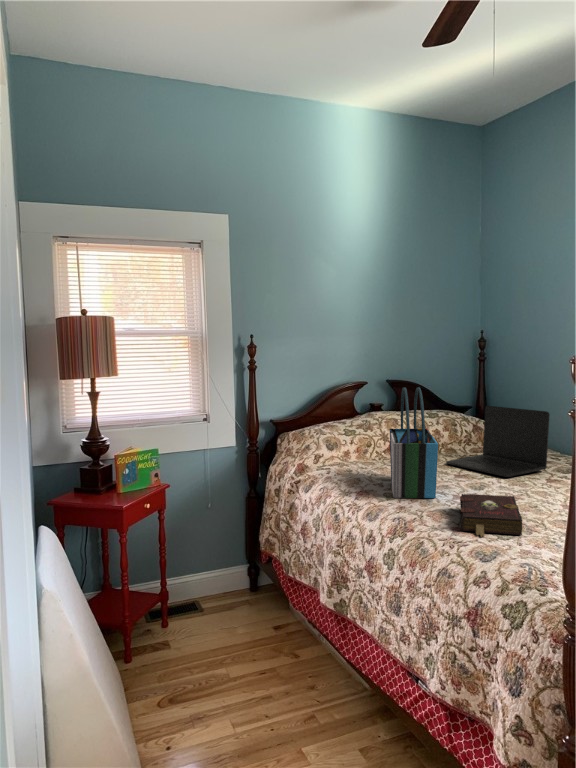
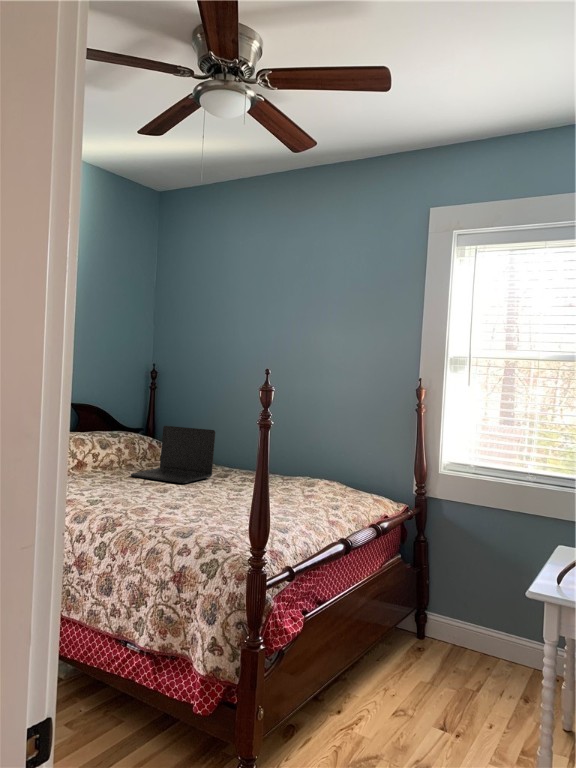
tote bag: present [390,387,438,498] -> none [88,406,139,503]
book: present [460,494,522,537] -> none [156,493,207,523]

